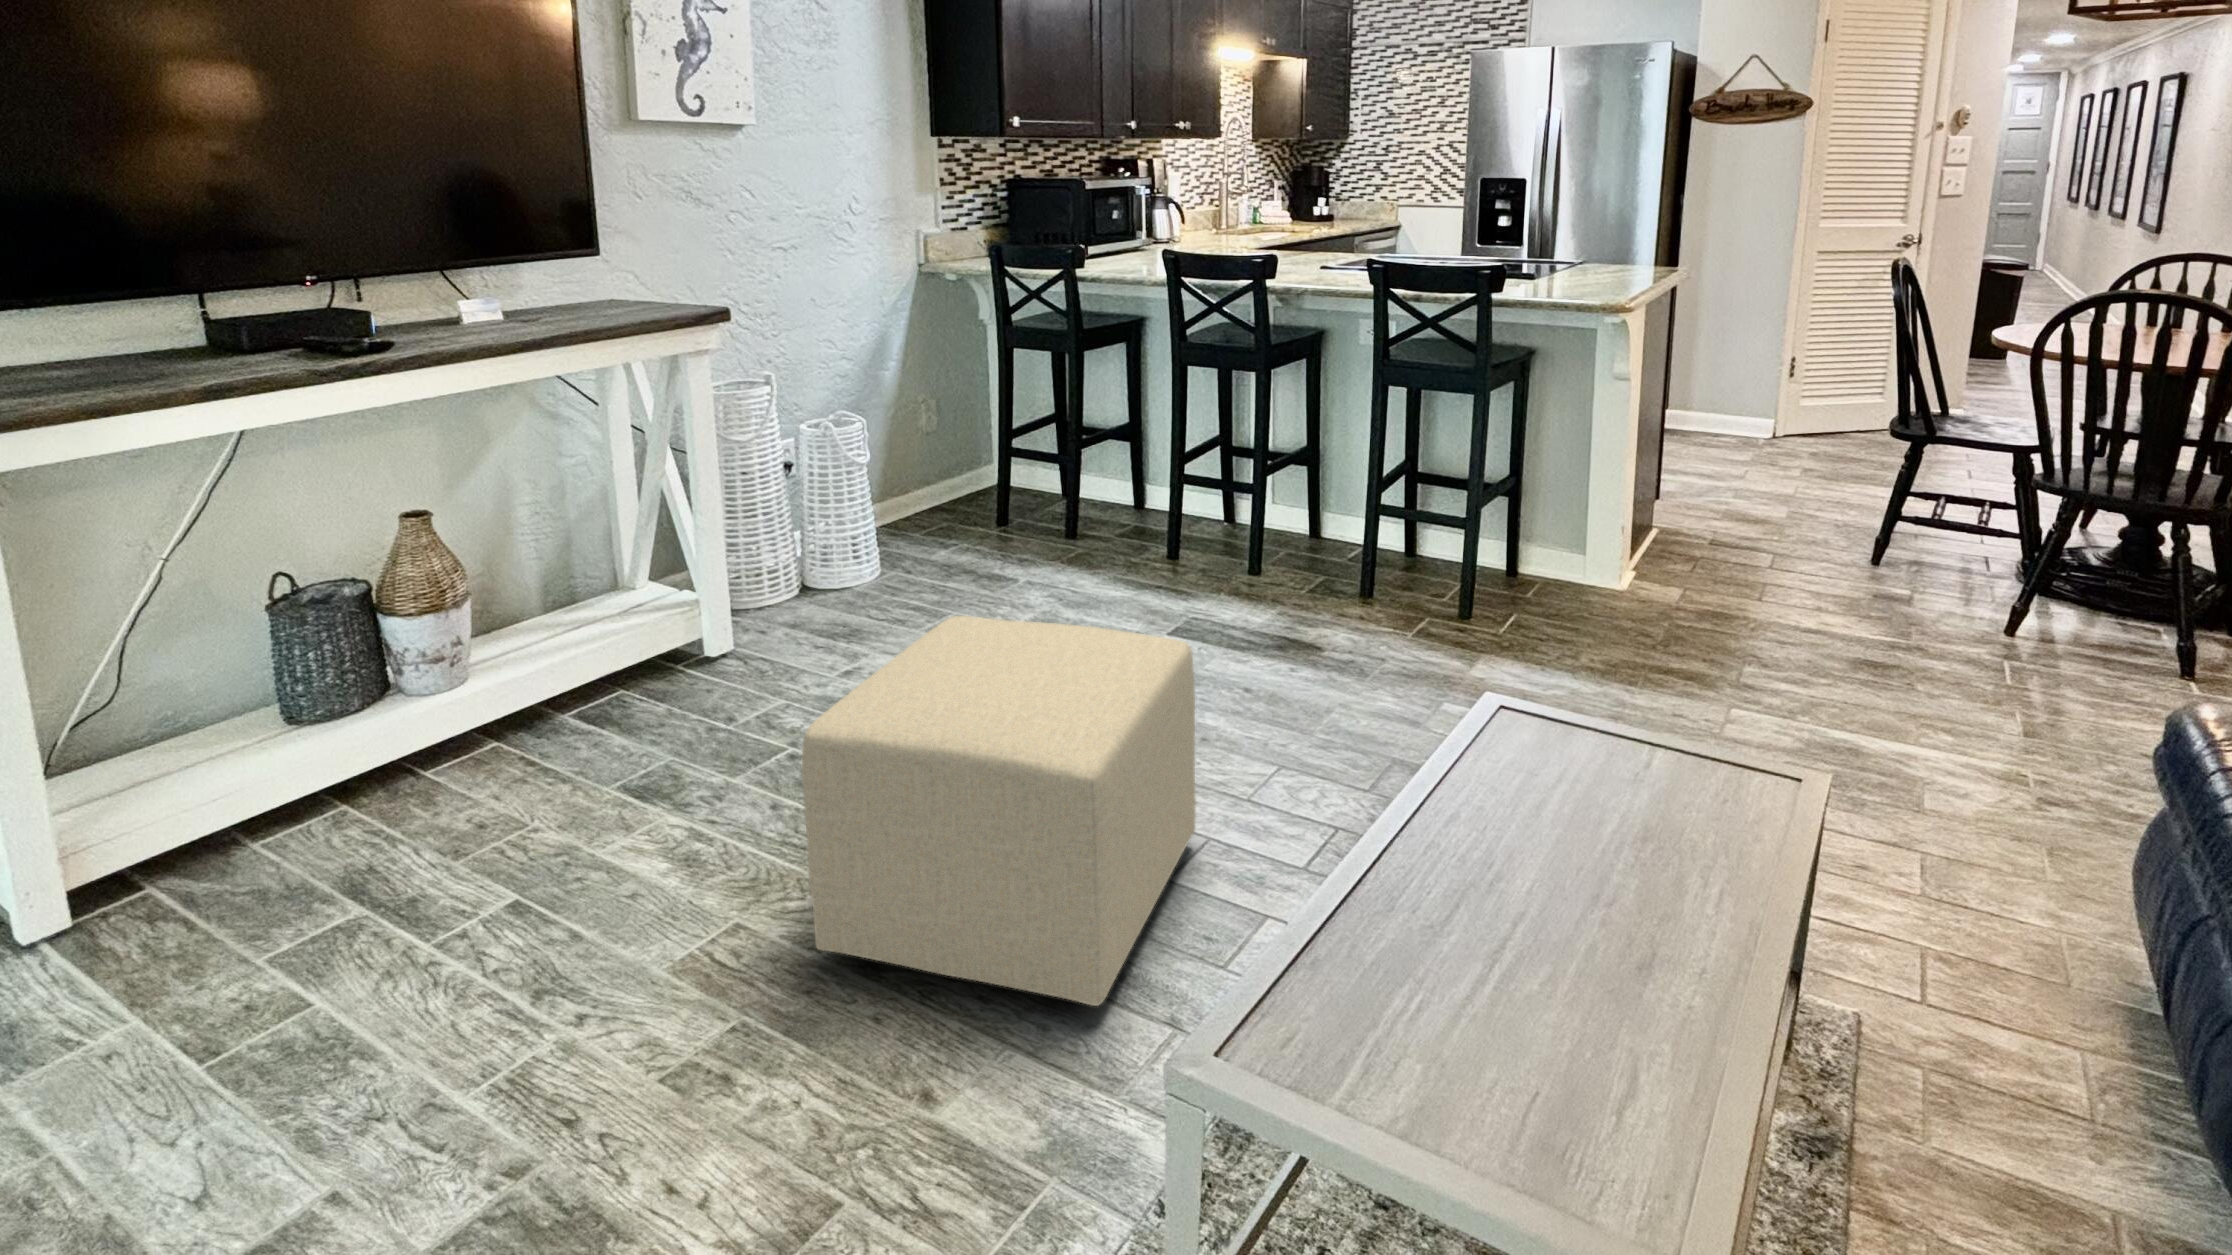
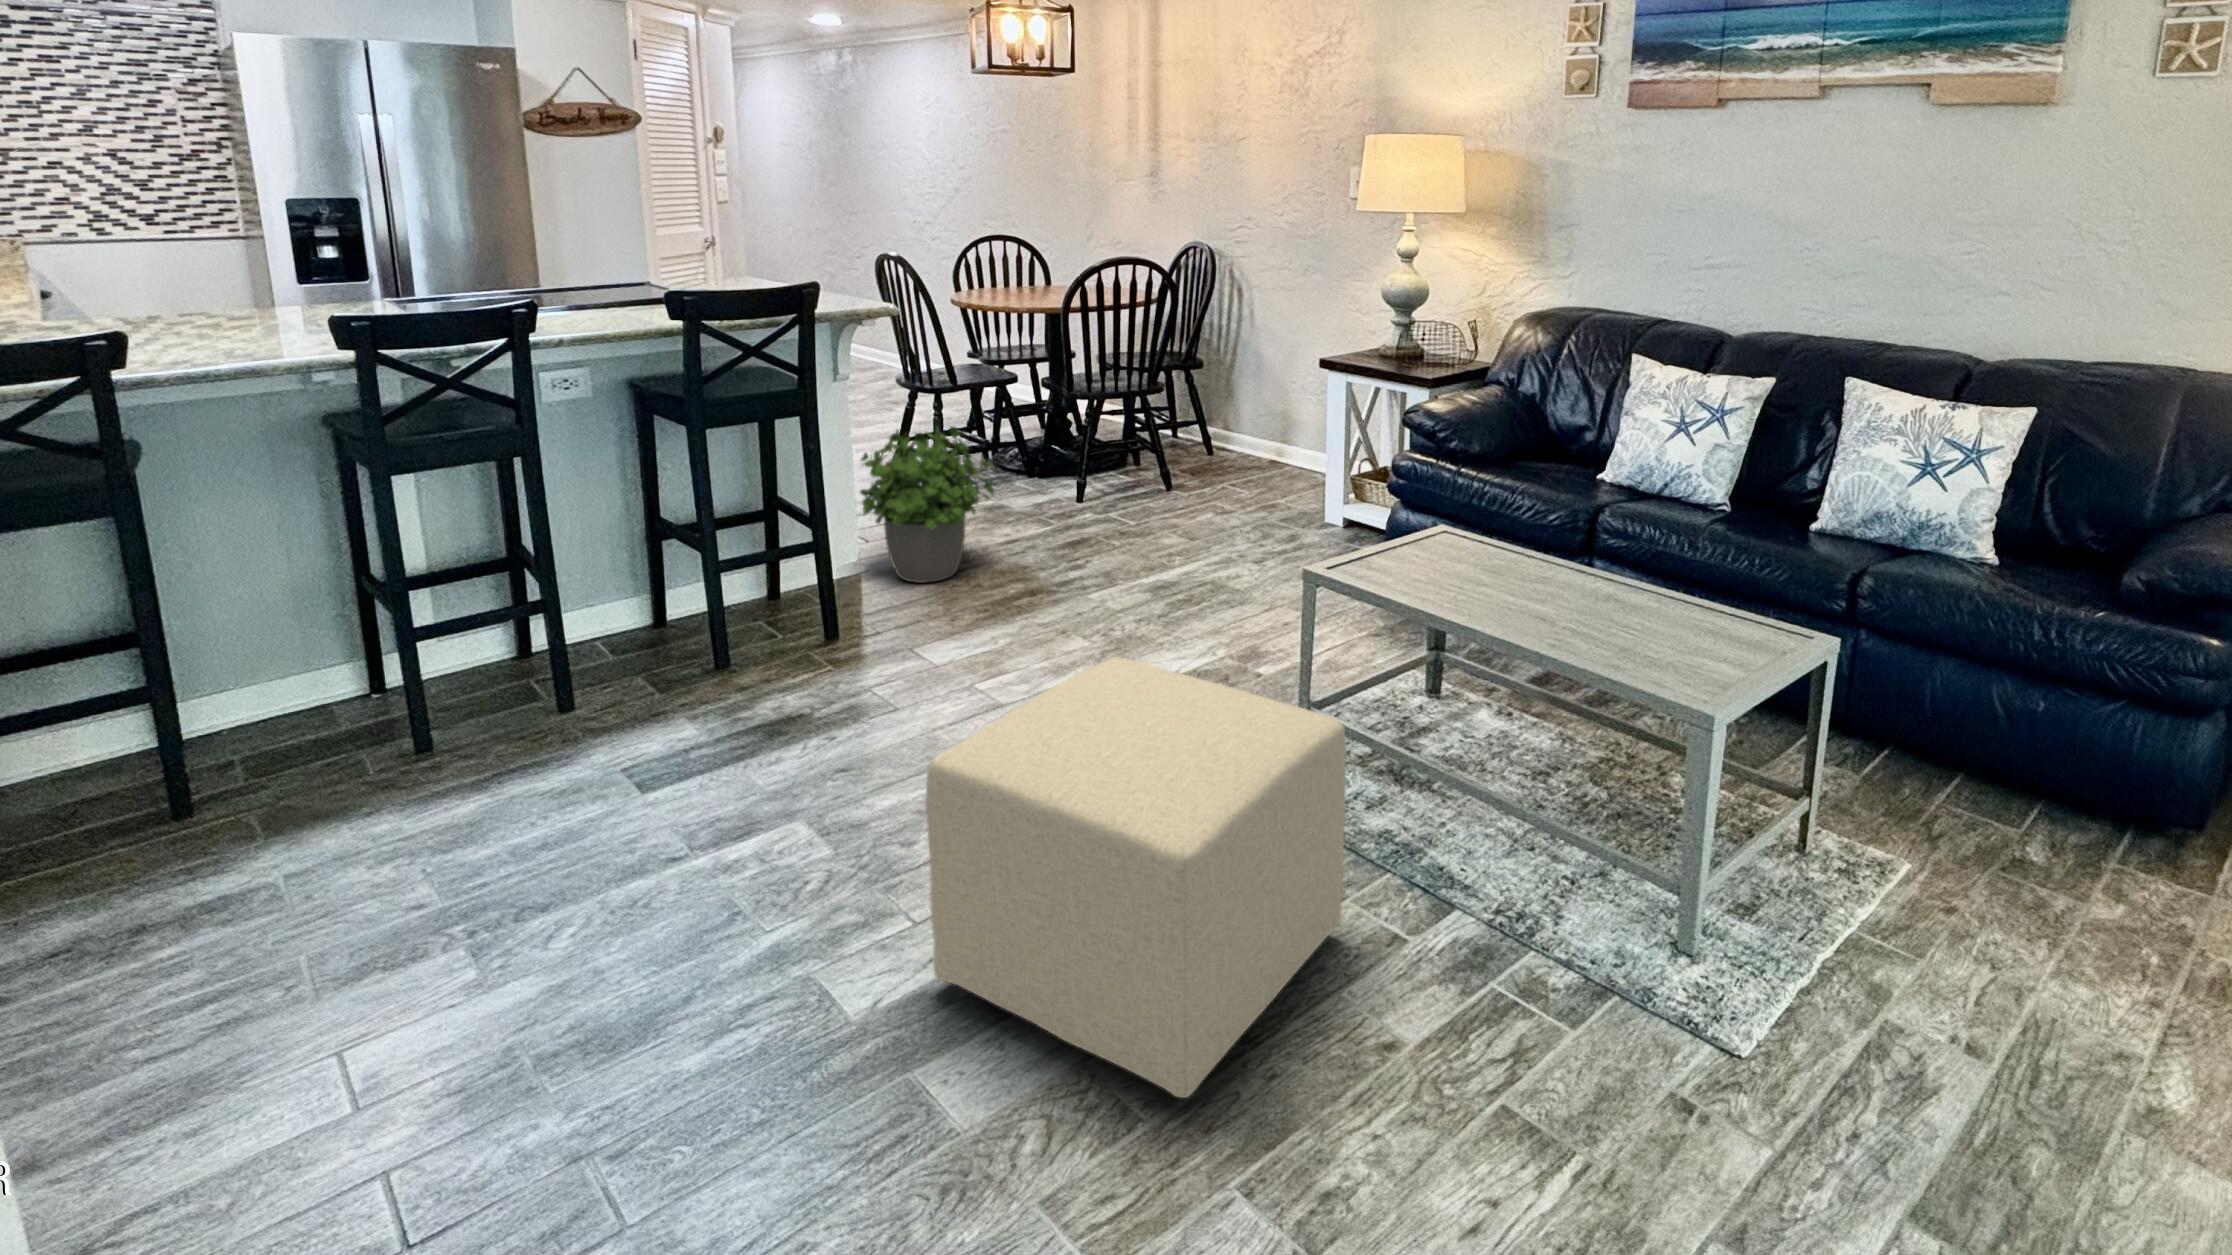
potted plant: none [1595,442,1745,623] -> present [860,427,994,583]

